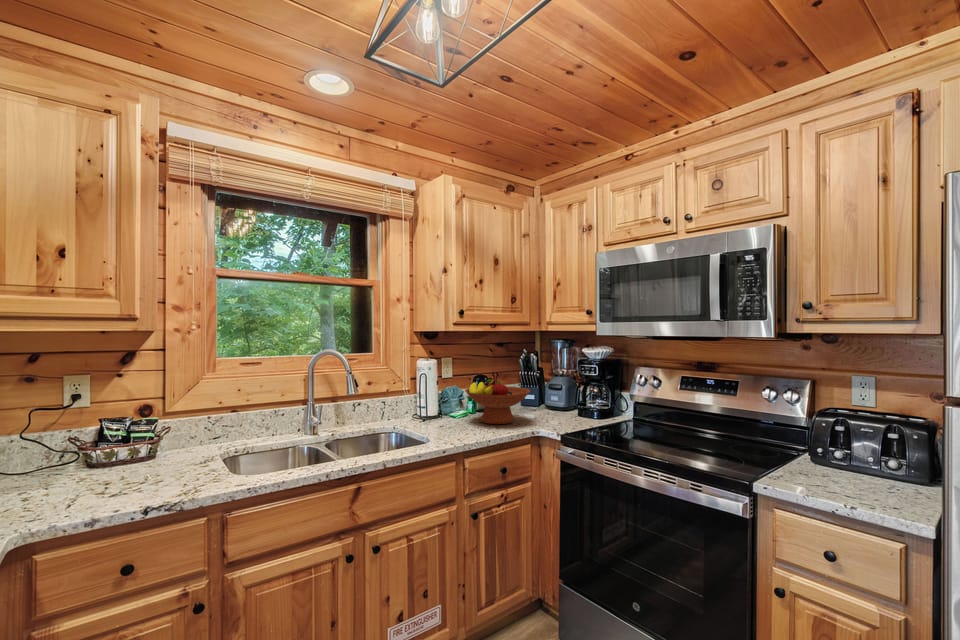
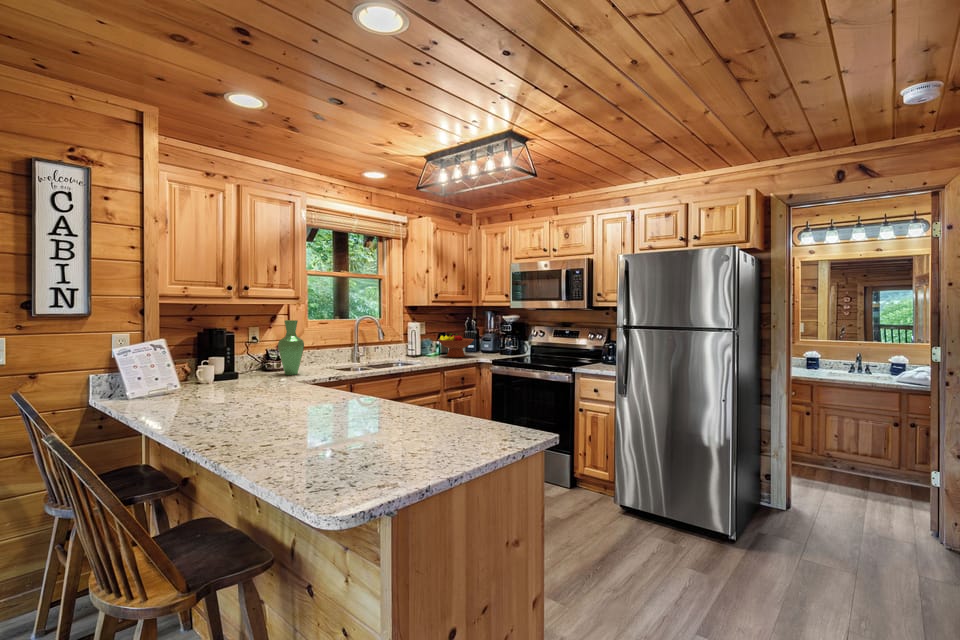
vase: none [59,366,130,492] -> present [278,320,304,375]

